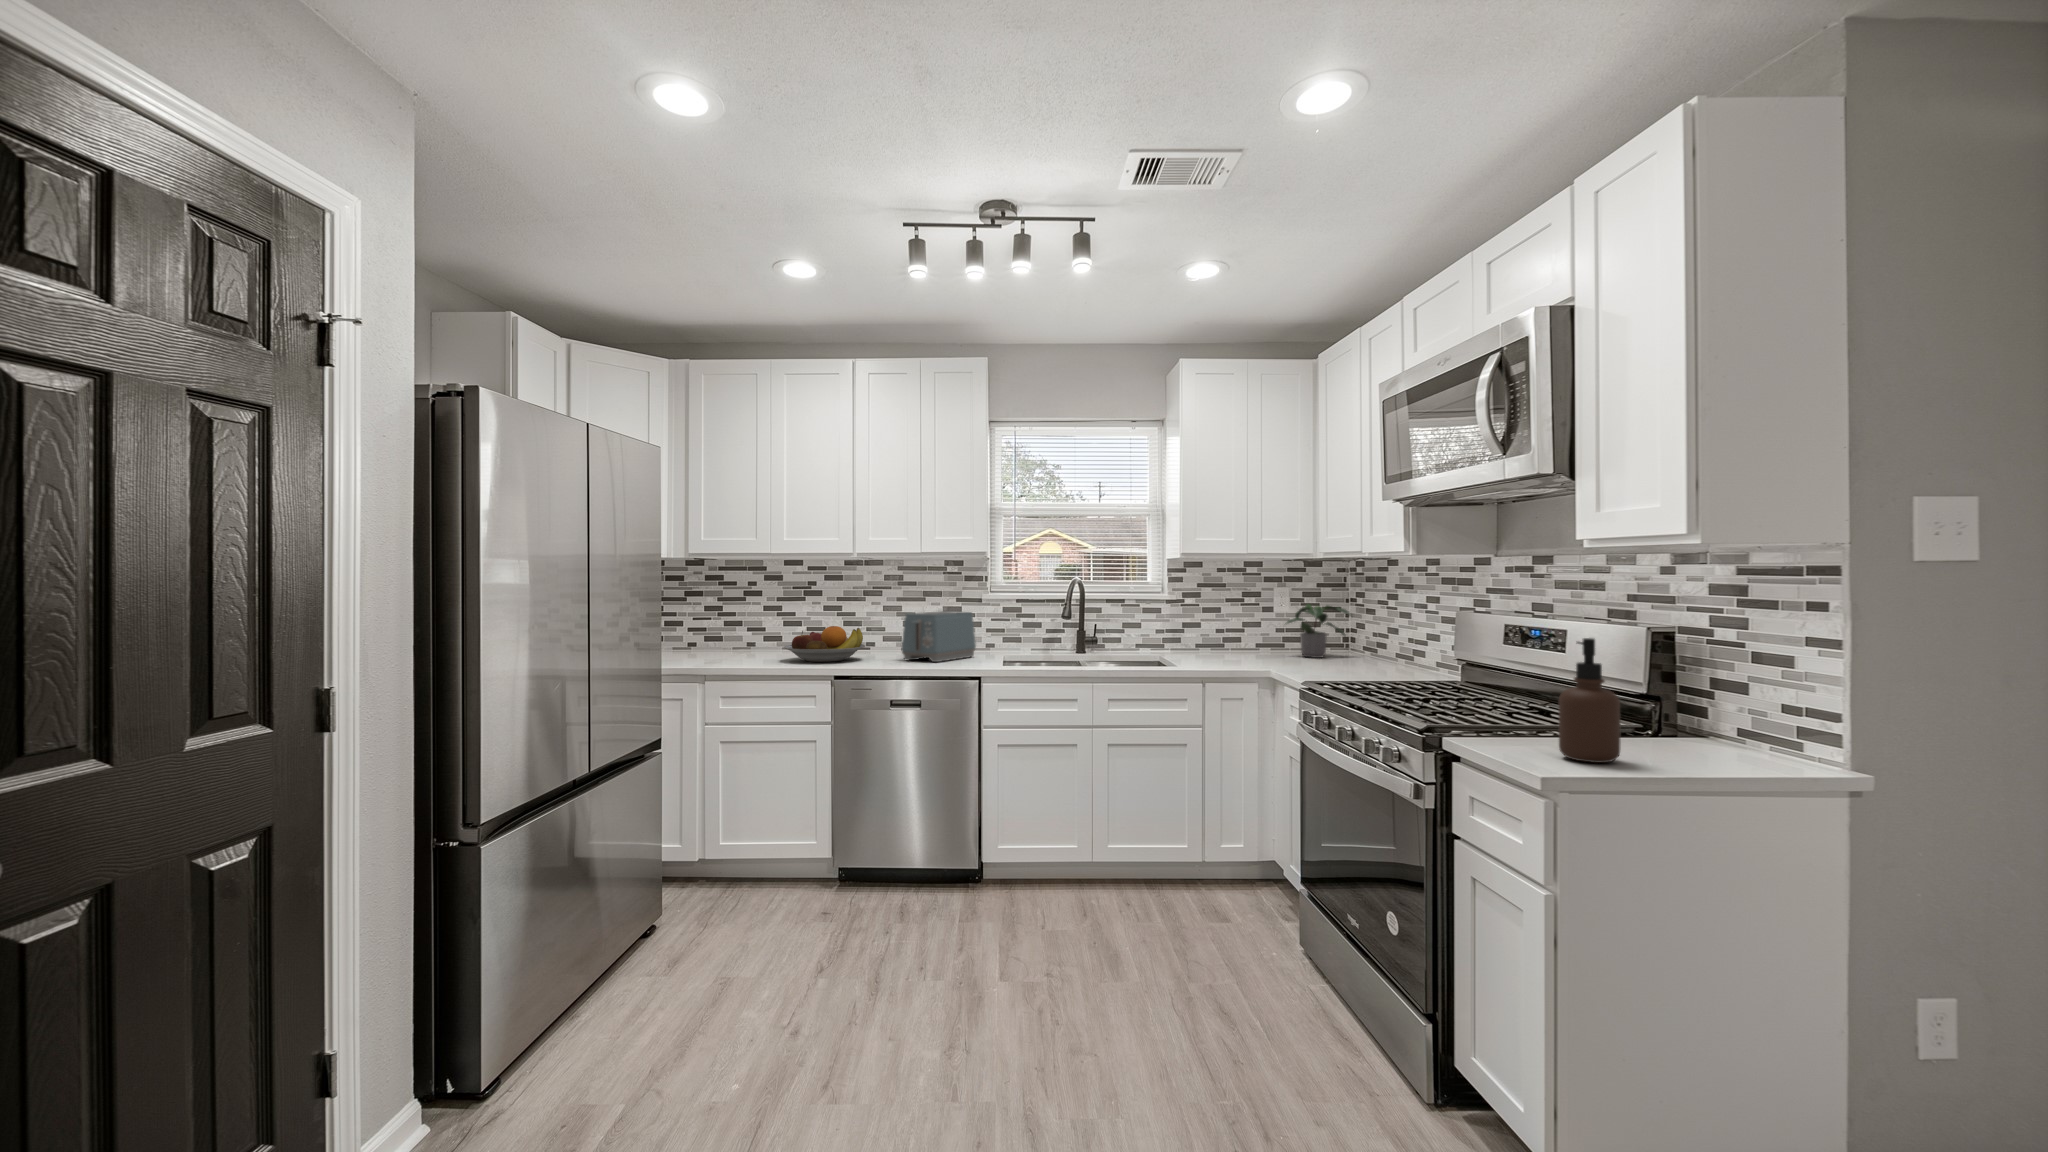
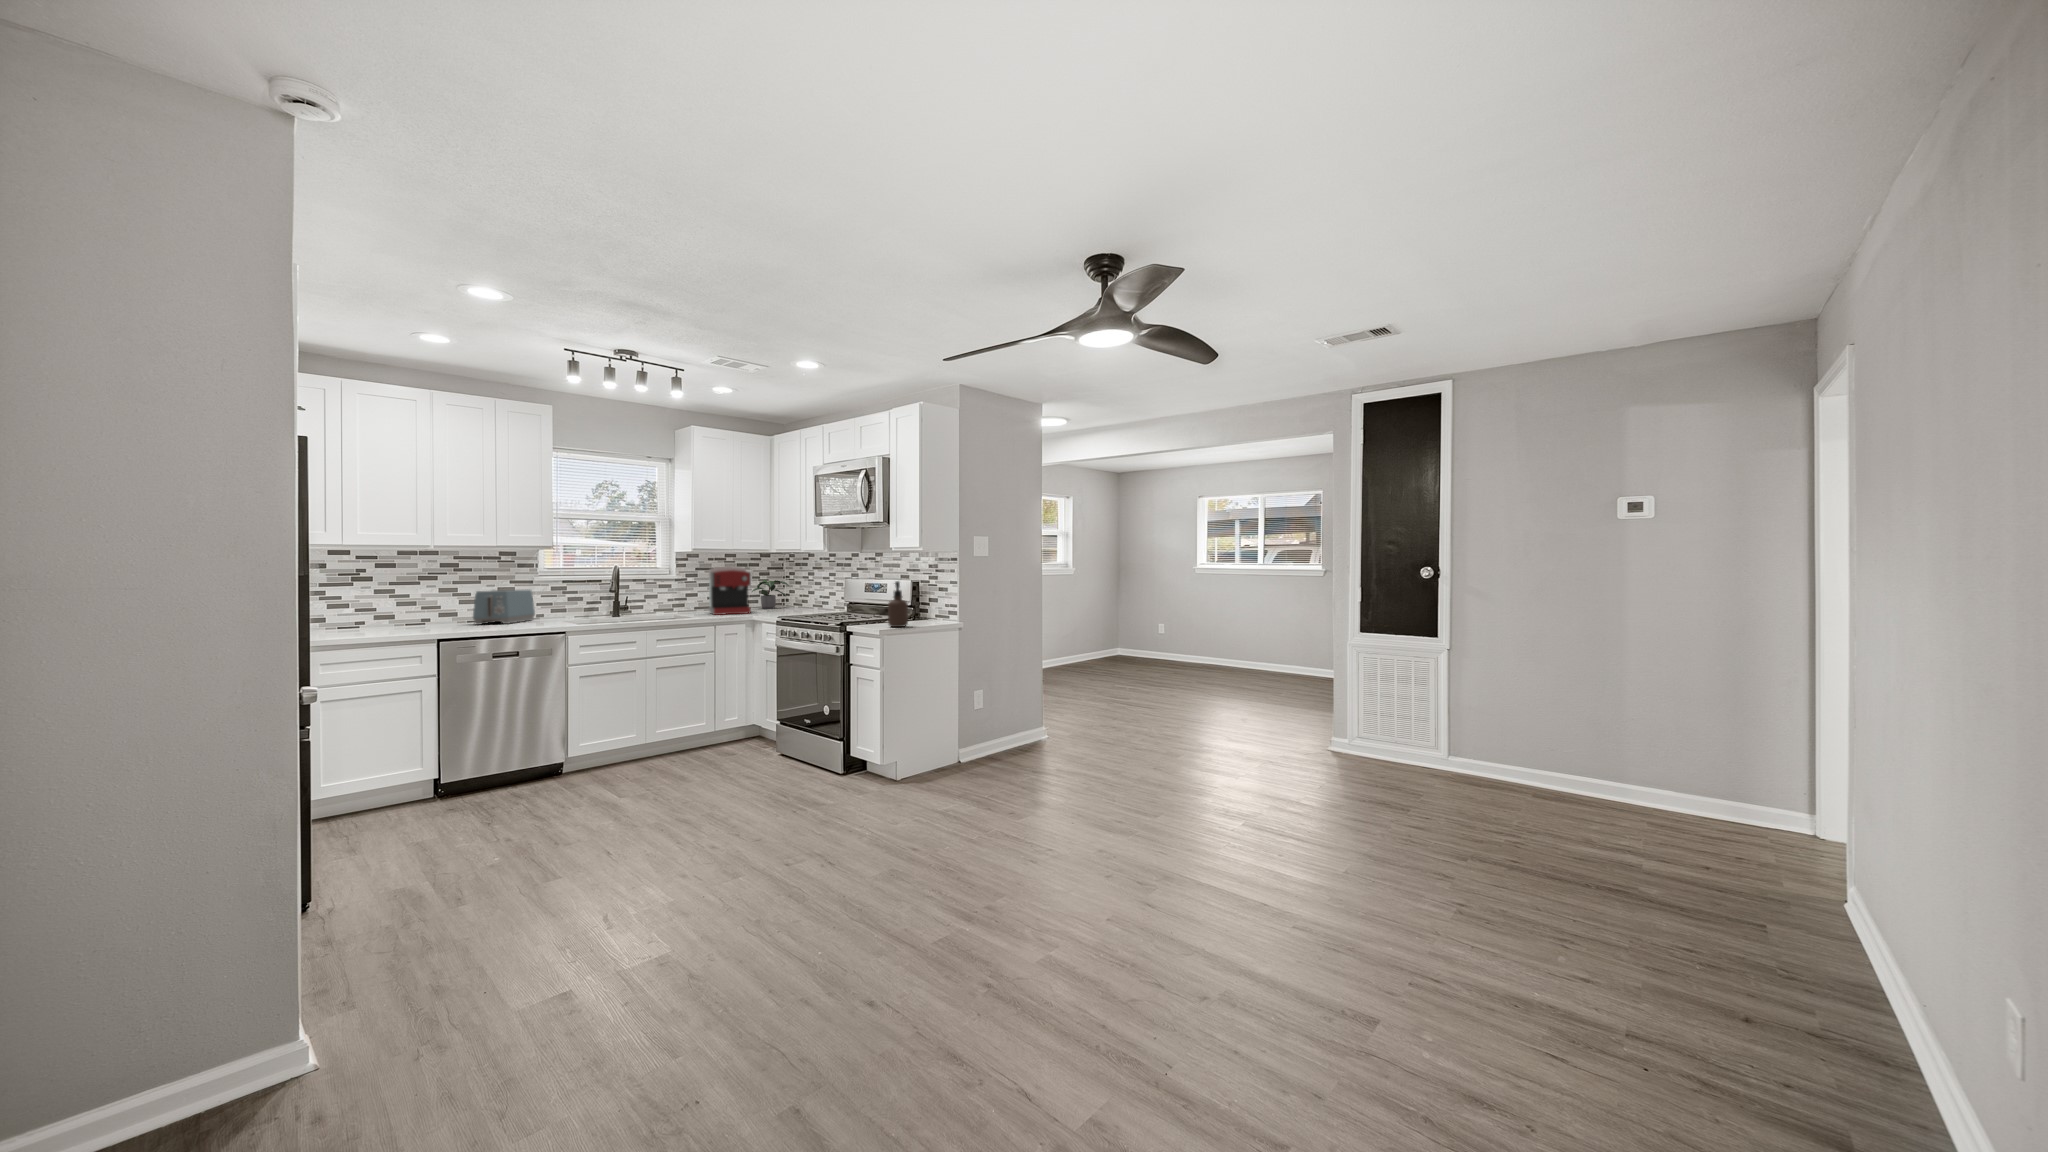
coffee maker: none [1209,581,1274,668] -> present [709,566,751,615]
fruit bowl: present [784,626,865,662] -> none [349,602,436,630]

